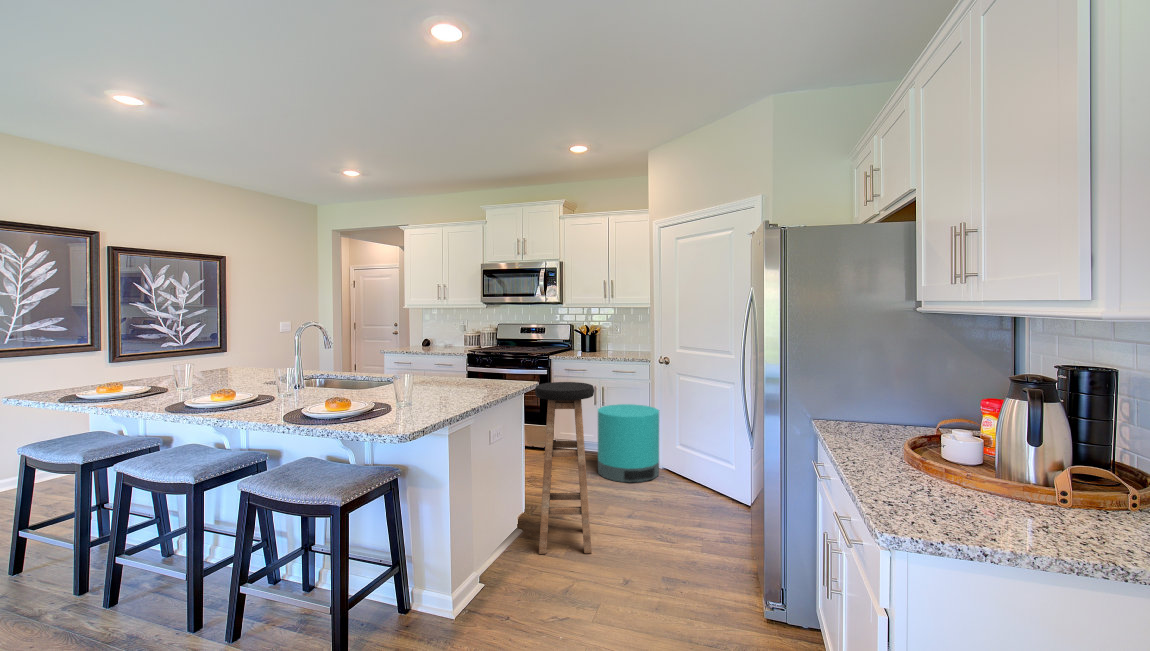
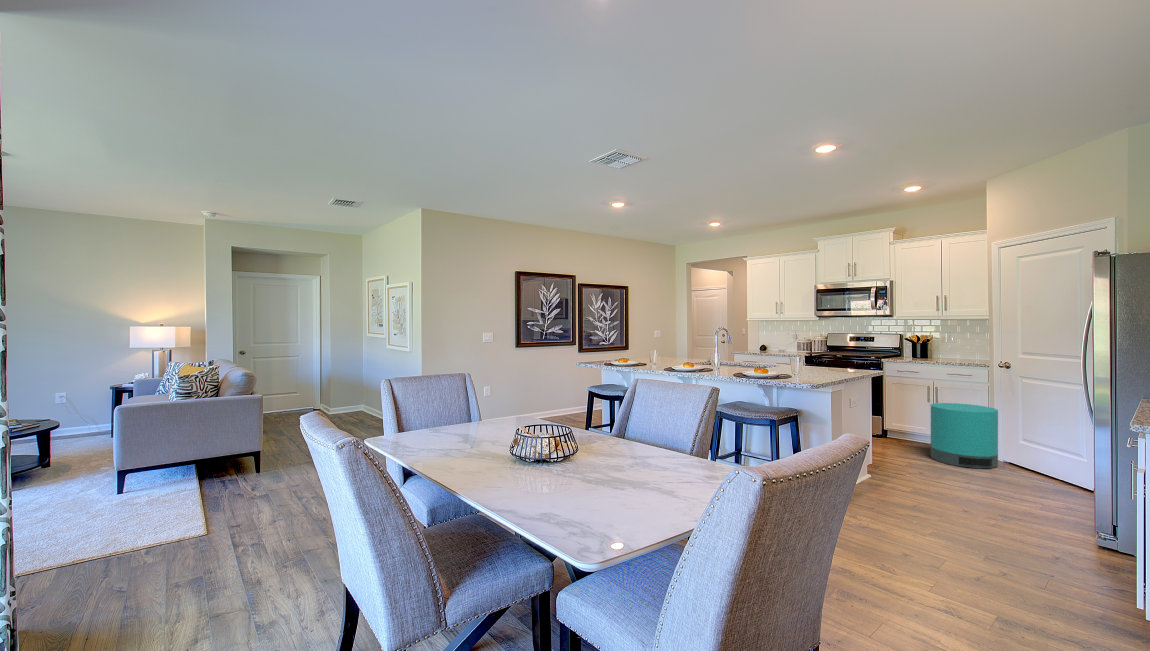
bar stool: present [535,382,594,554] -> none [880,374,931,497]

